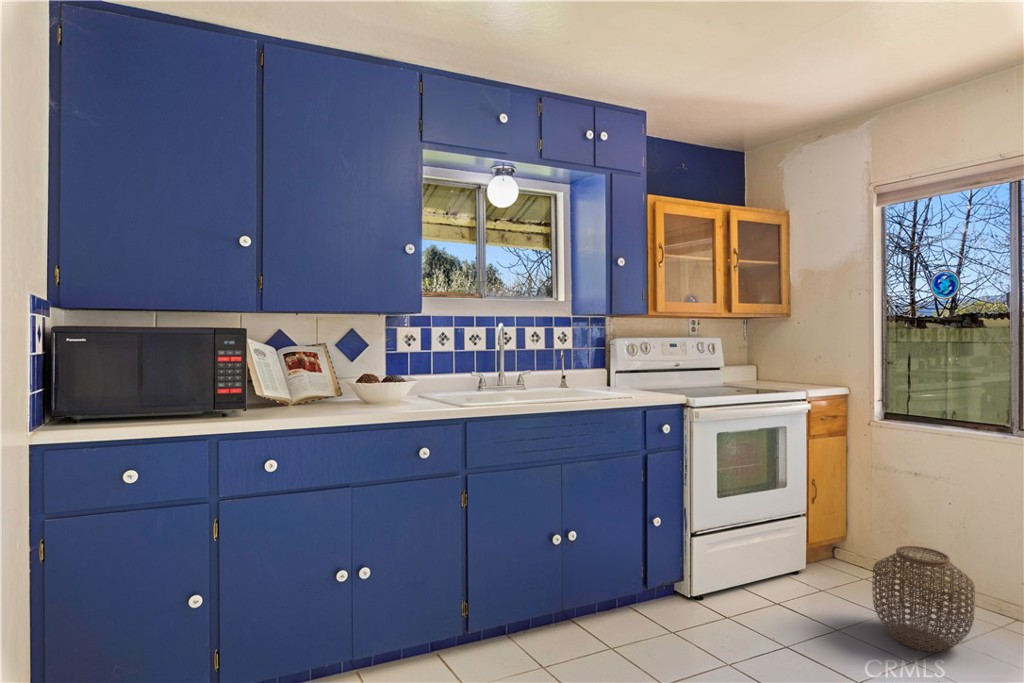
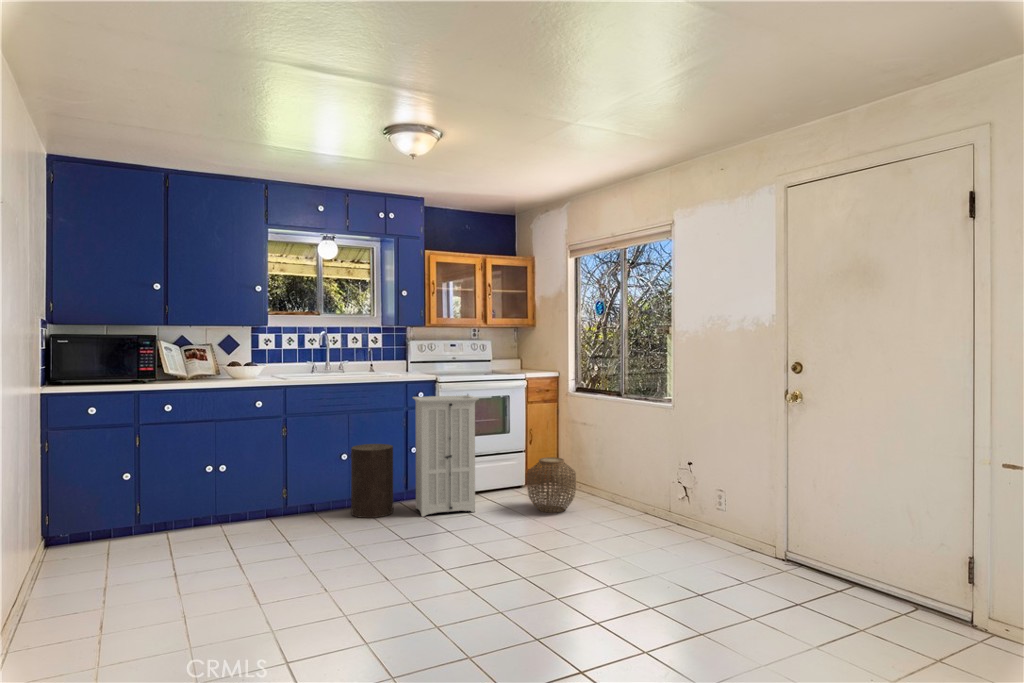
storage cabinet: none [673,431,802,657] -> present [413,395,479,517]
stool: none [572,516,646,659] -> present [351,444,393,518]

